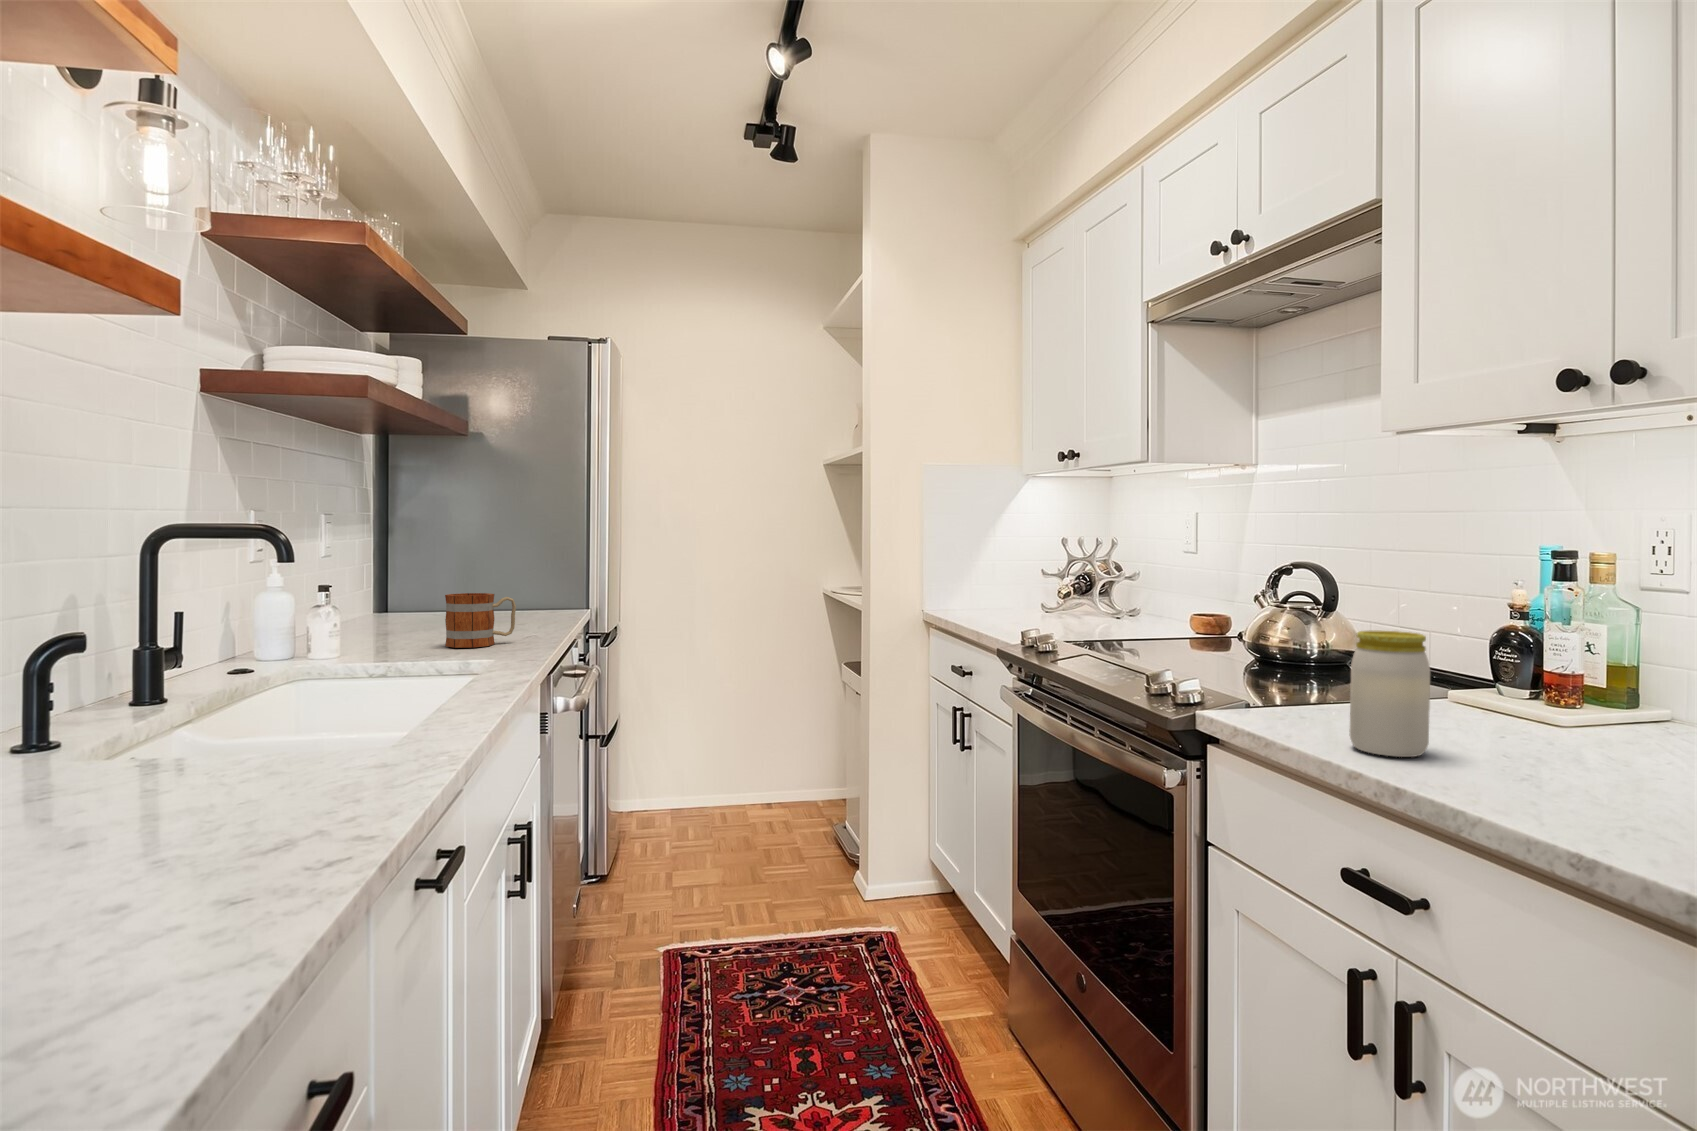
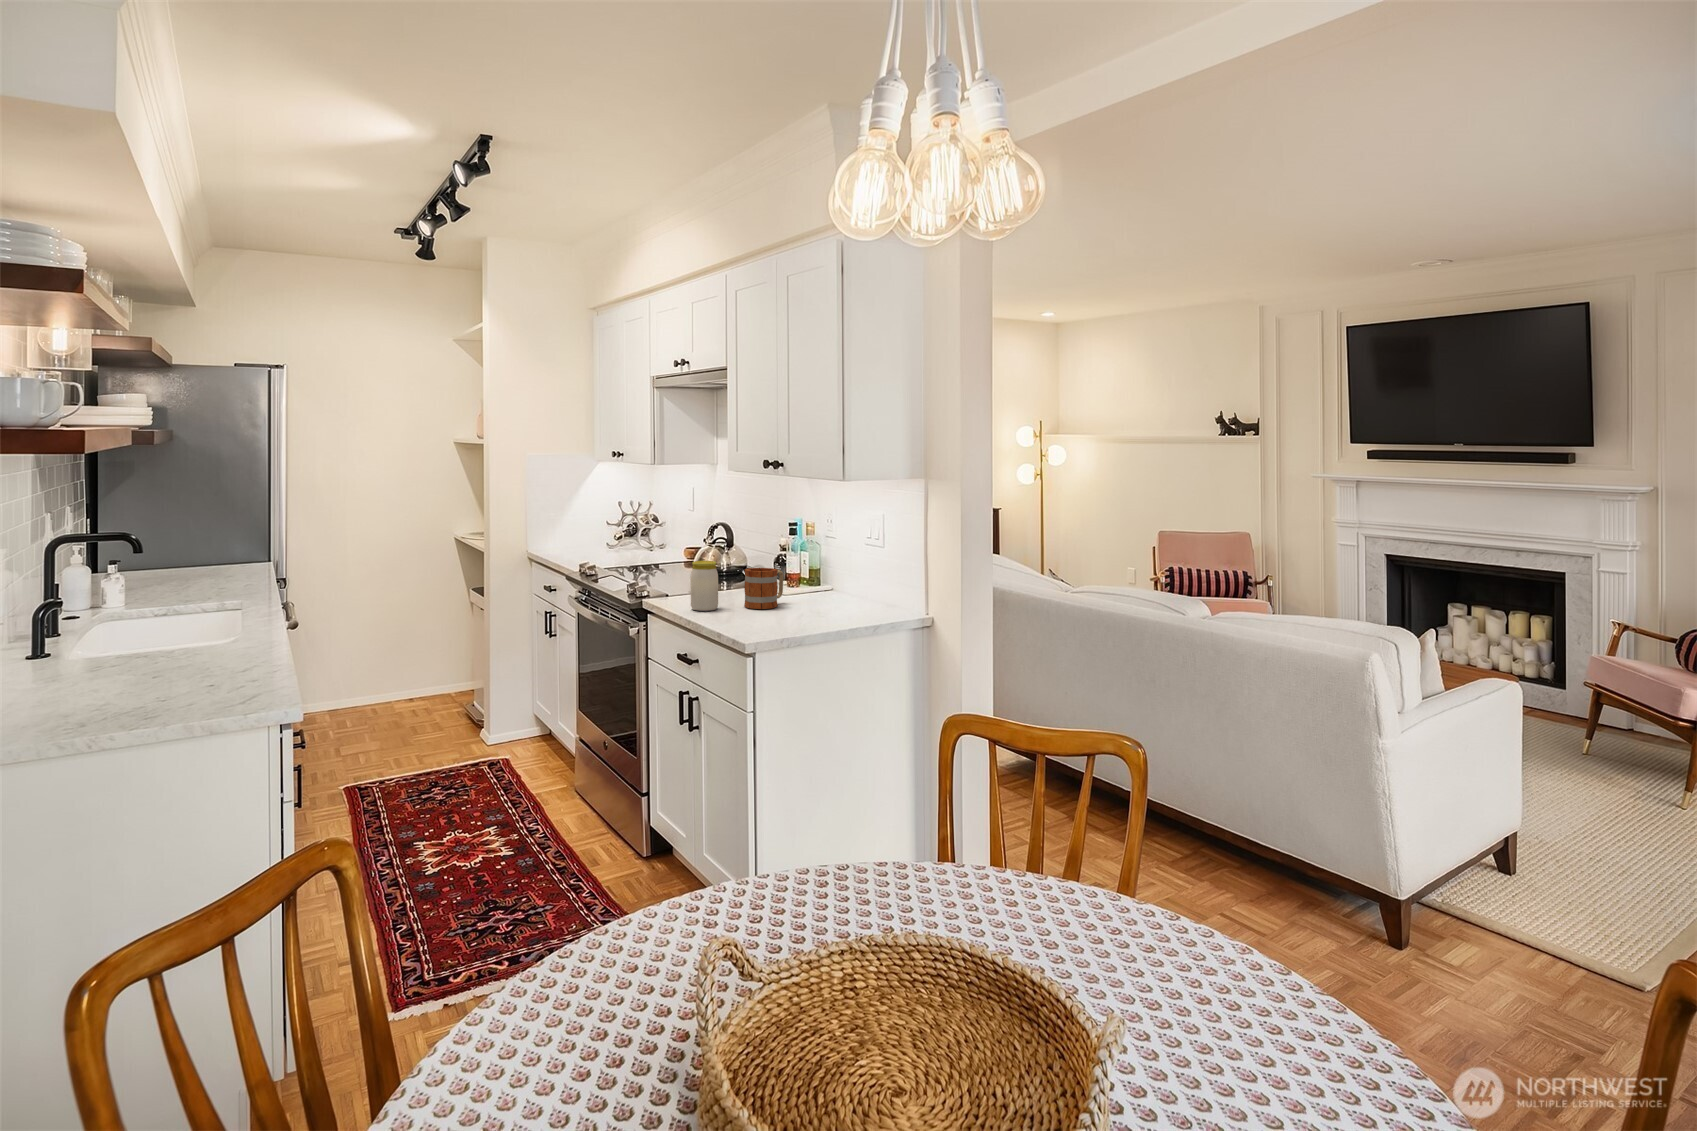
mug: present [445,593,516,648] -> present [744,568,784,609]

